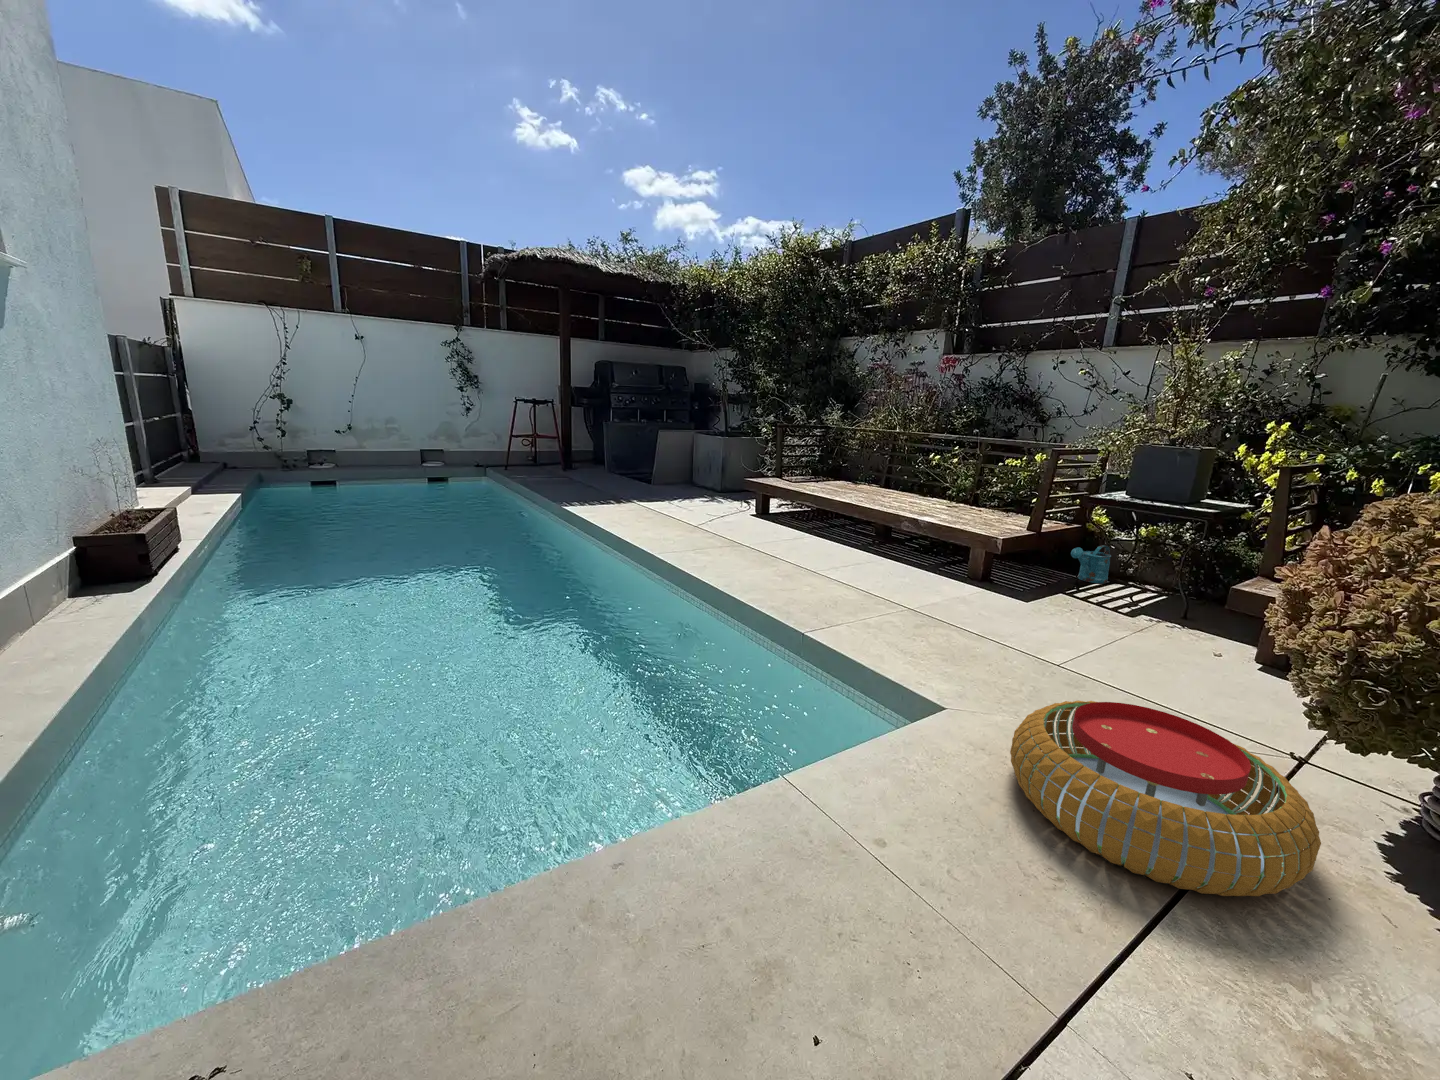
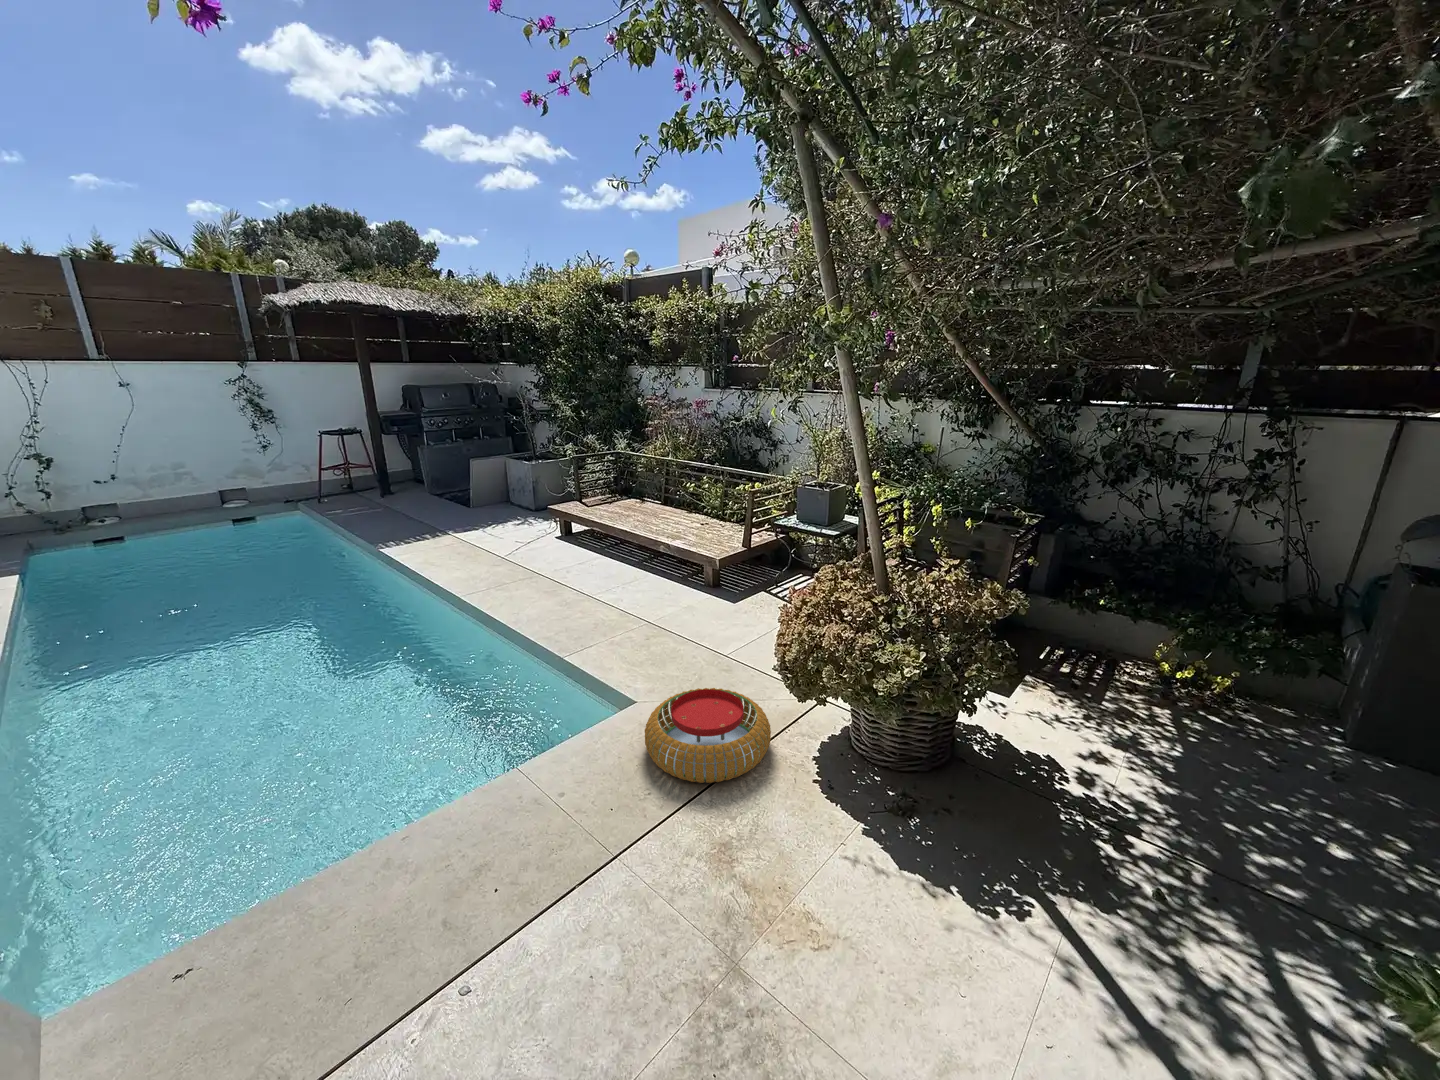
watering can: present [1071,545,1111,583] -> none [770,550,800,578]

